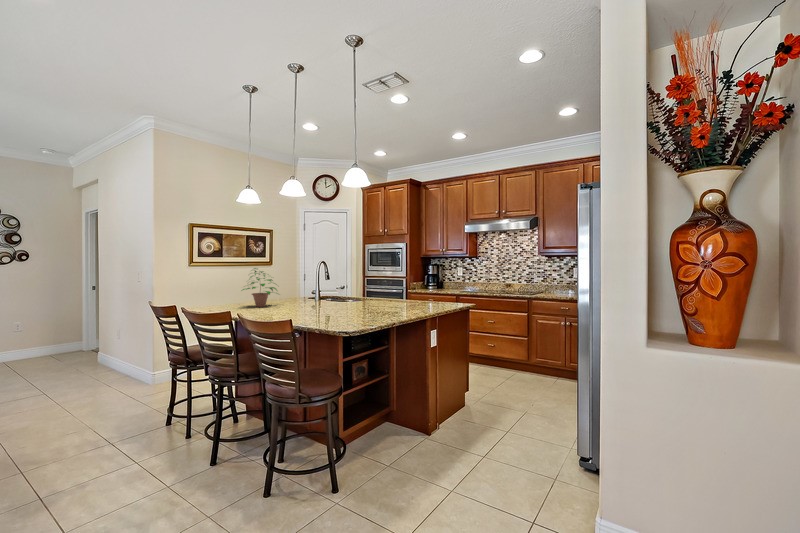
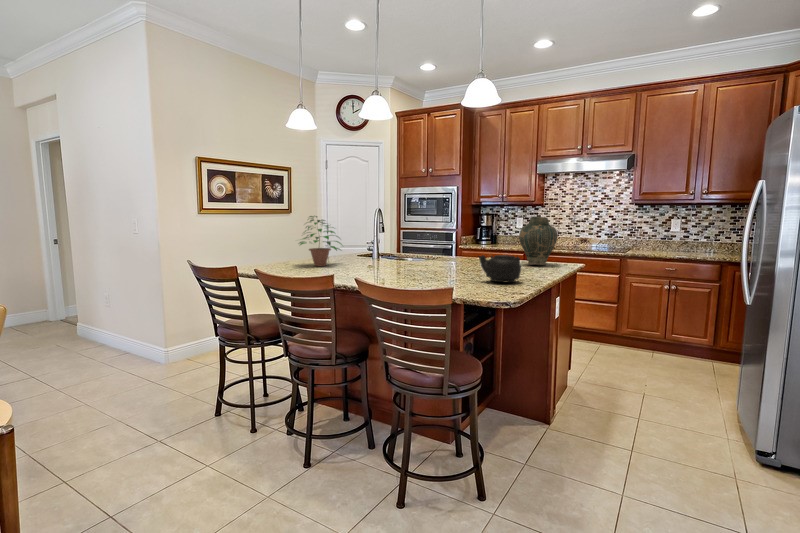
vase: none [410,268,439,306] -> present [519,217,557,265]
teapot: none [350,297,382,319] -> present [479,255,521,283]

